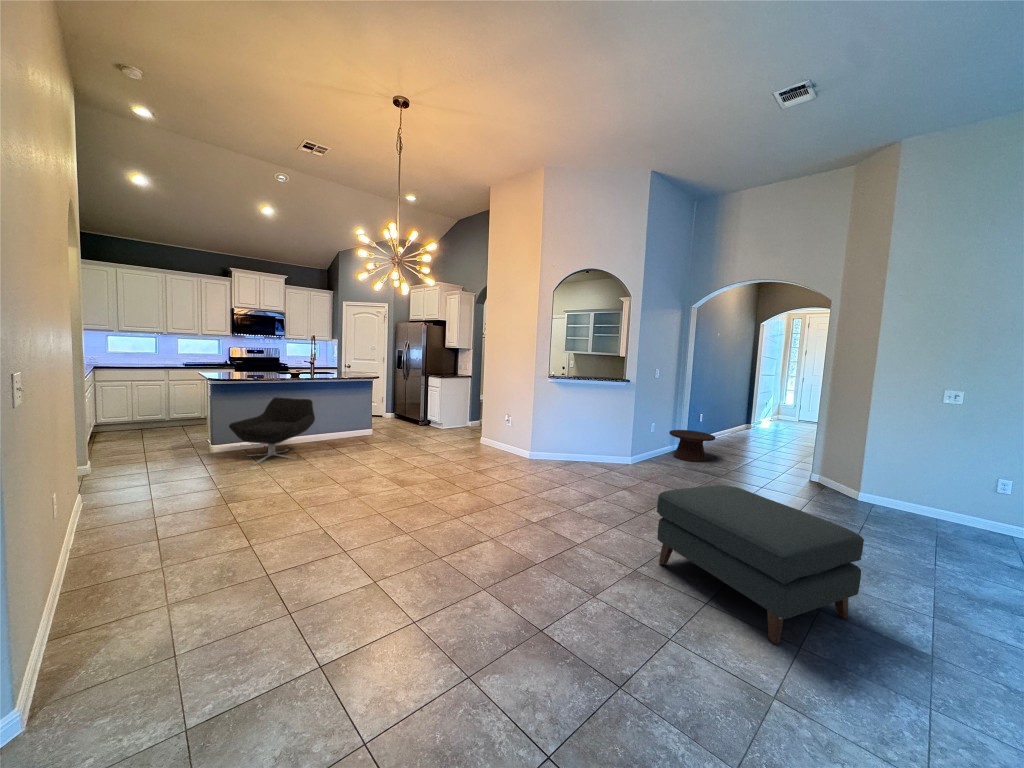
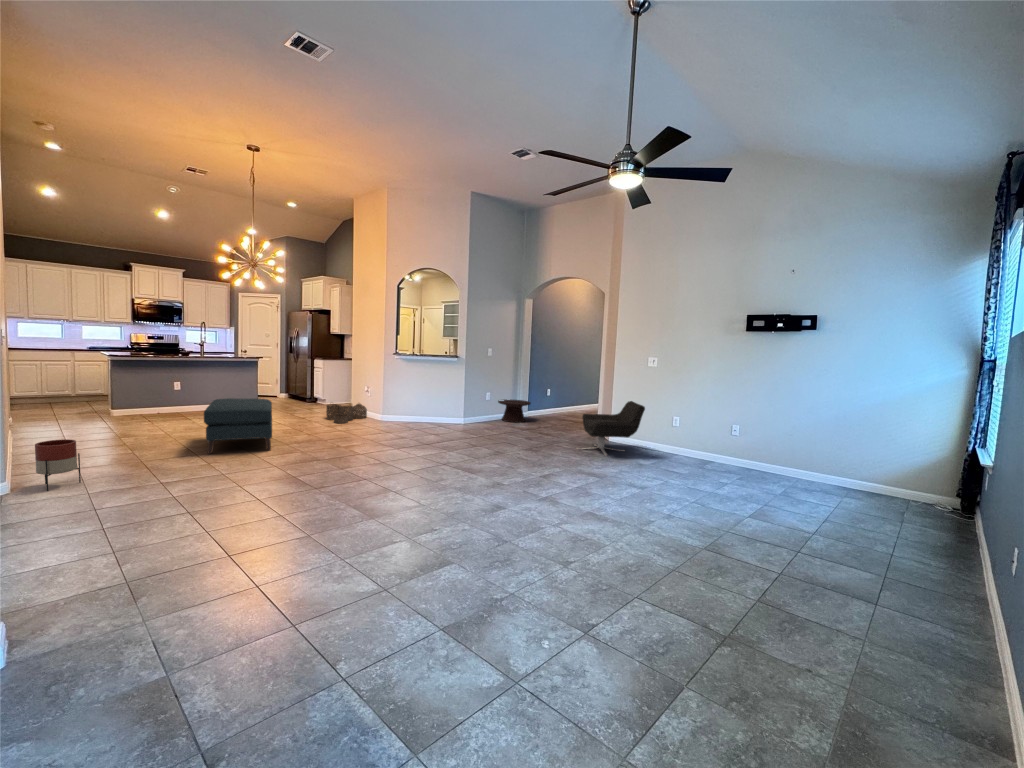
lounge chair: present [229,397,315,465] -> present [579,401,645,455]
woven basket: none [463,435,509,466] -> present [326,404,367,424]
ottoman: present [657,485,864,644] -> present [204,398,272,454]
planter: none [41,573,139,705] -> present [35,439,81,491]

